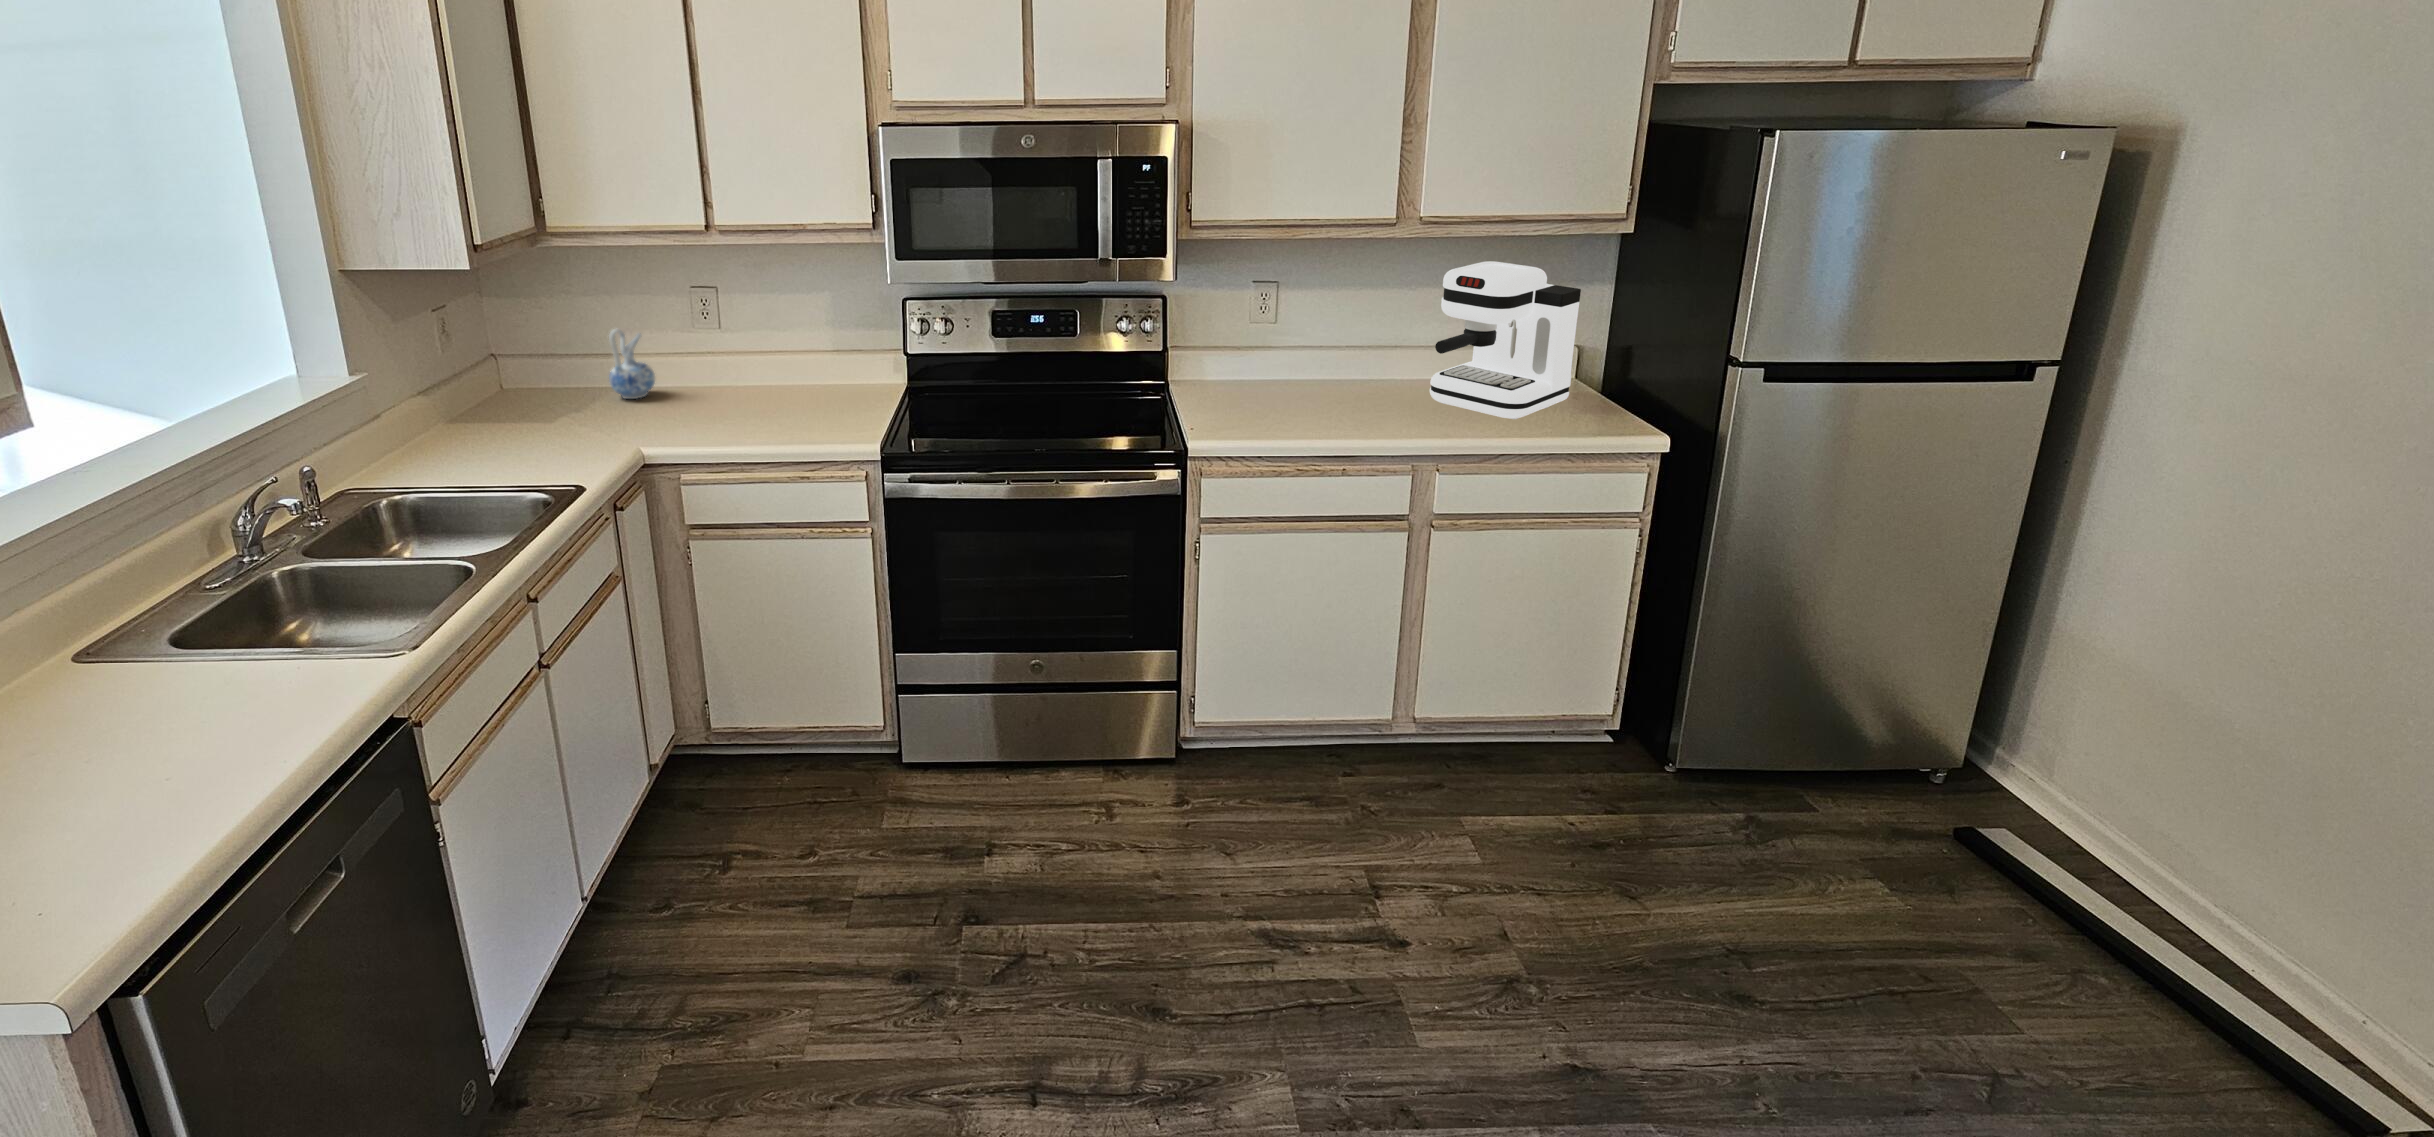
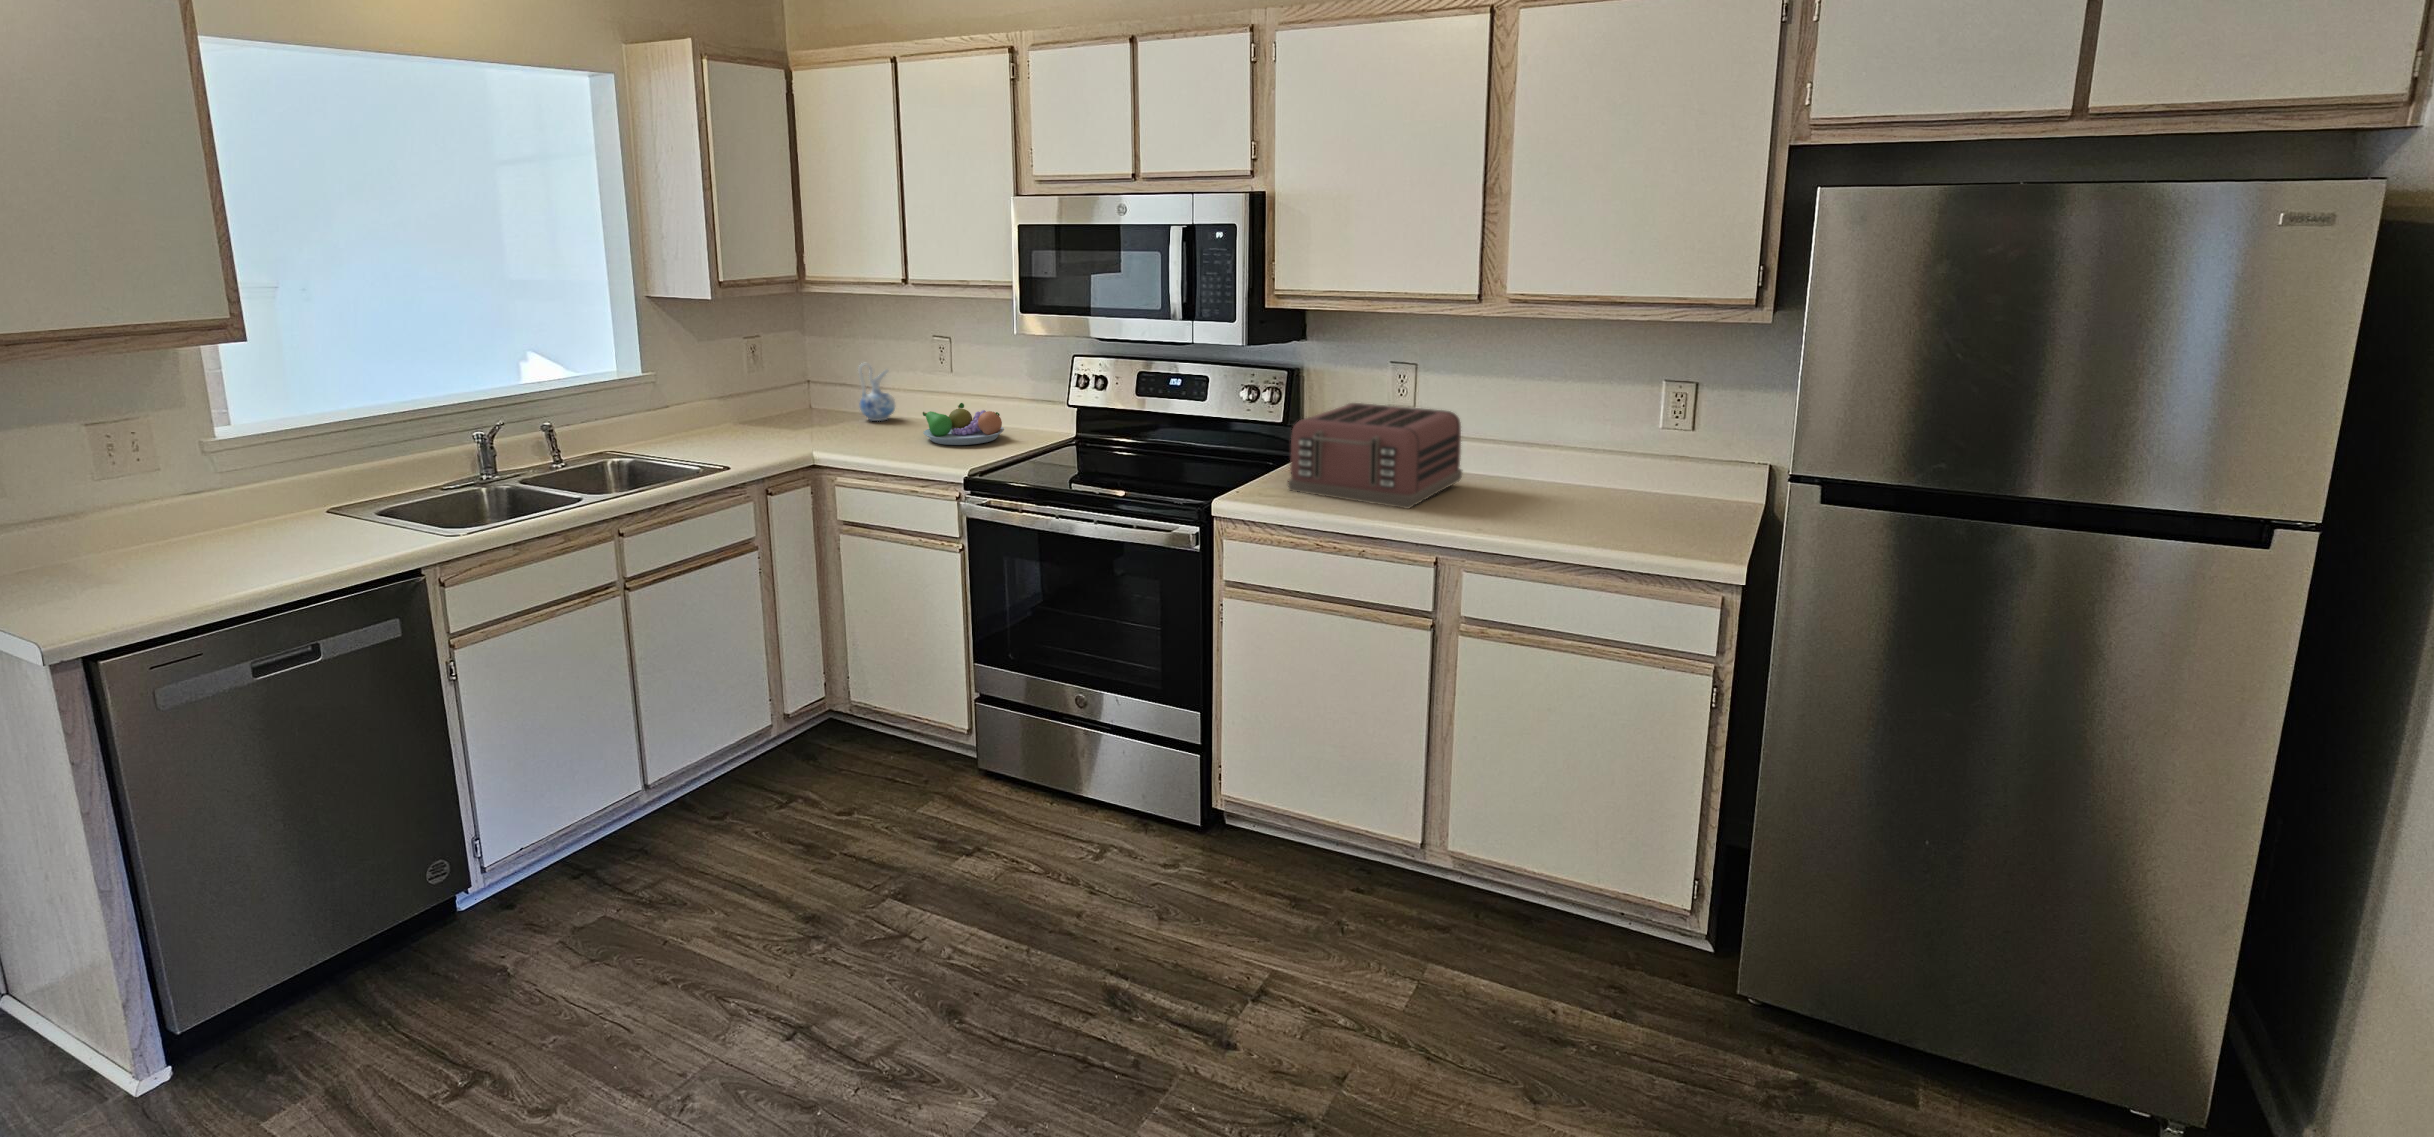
coffee maker: present [1430,261,1581,419] -> none [1501,356,1694,532]
toaster: none [1226,322,1364,422] -> present [1288,403,1462,509]
fruit bowl: none [727,365,835,418] -> present [923,403,1004,445]

